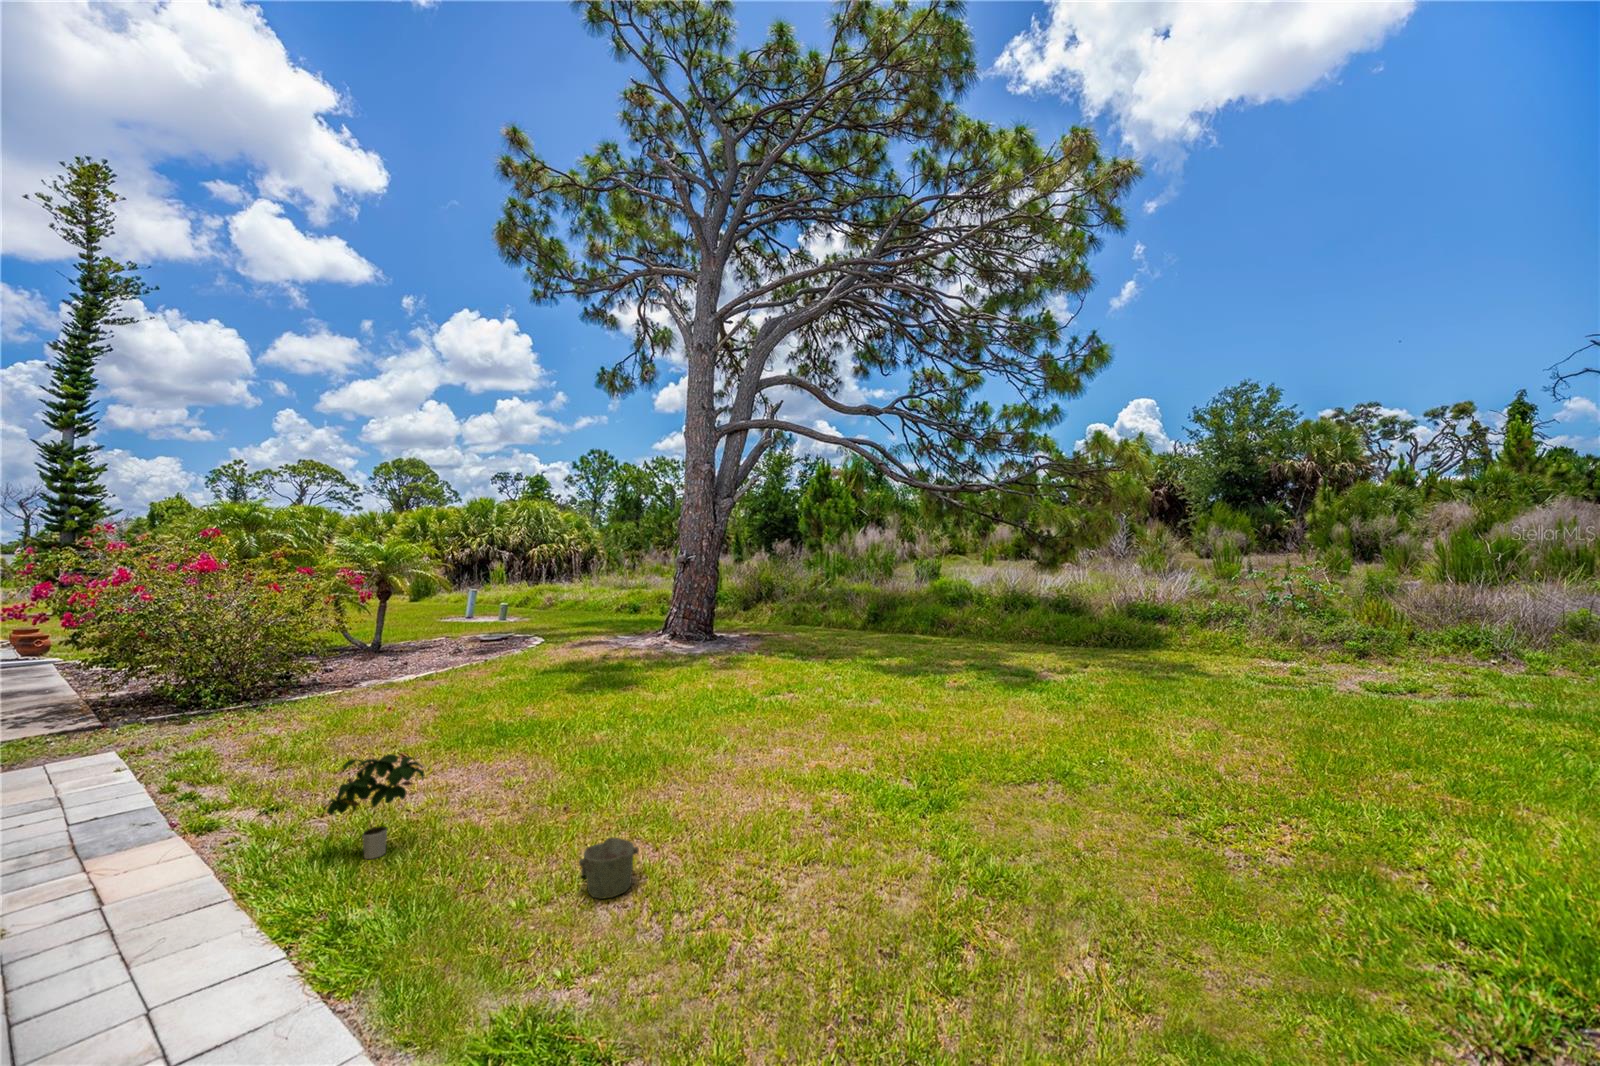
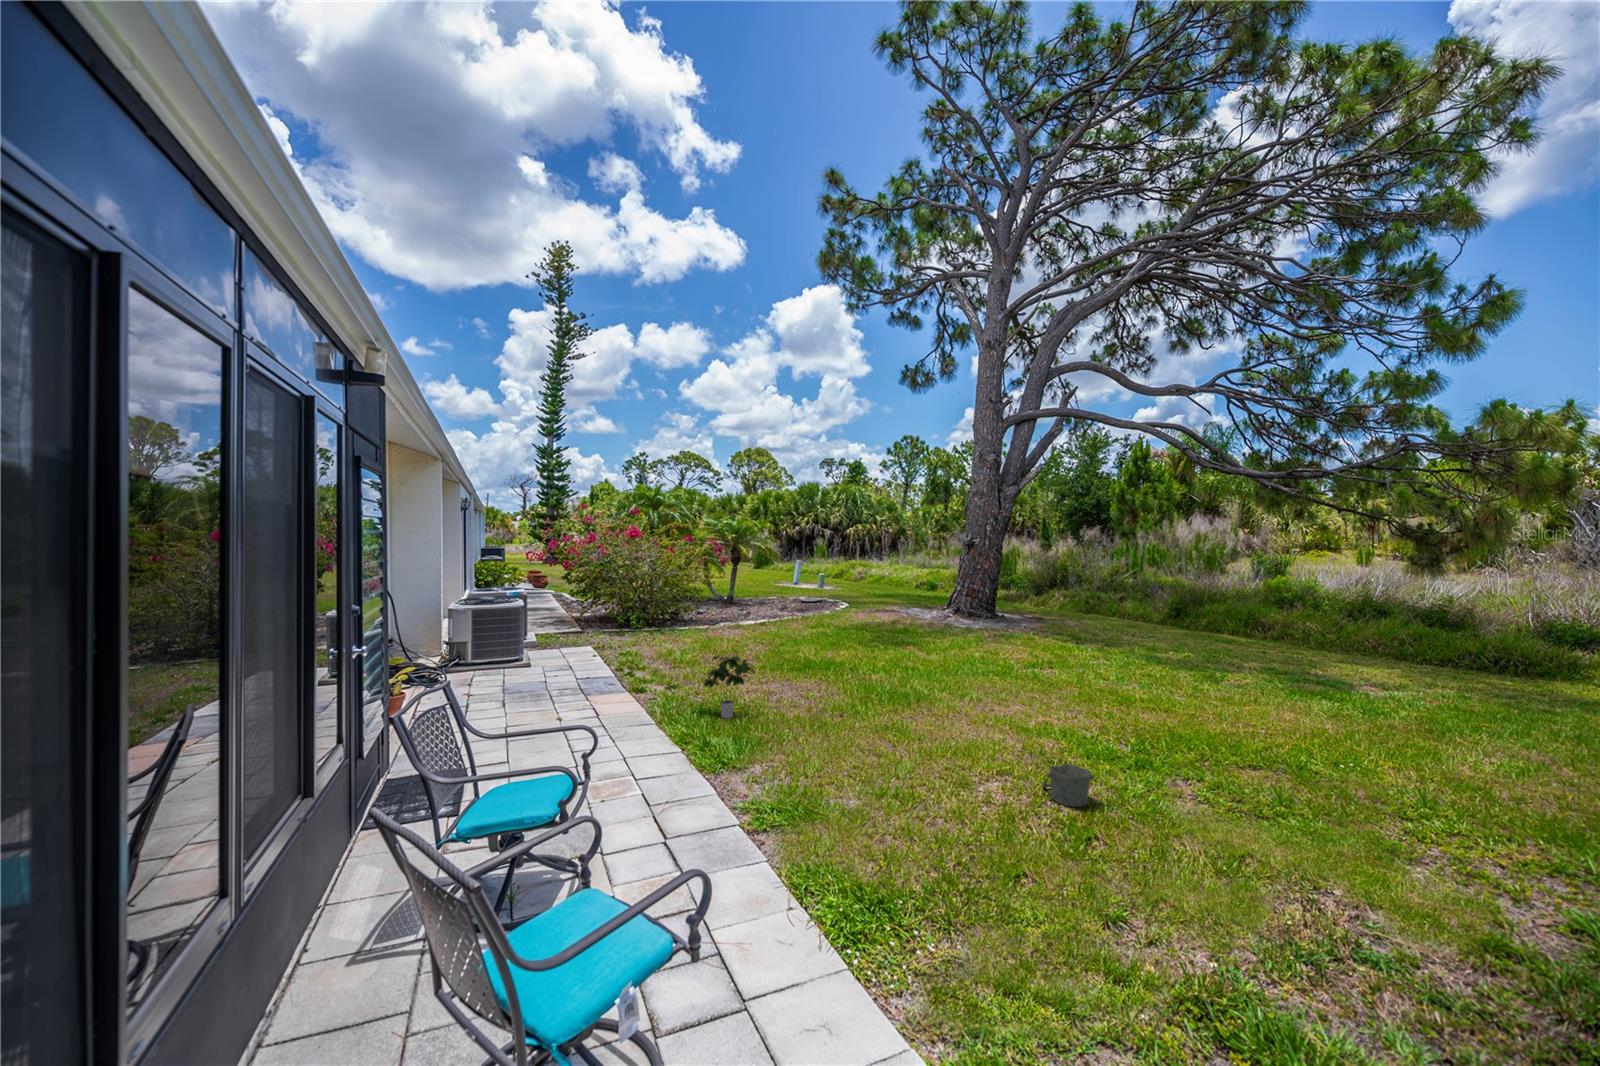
bucket: present [579,838,639,899] -> present [1042,763,1094,807]

